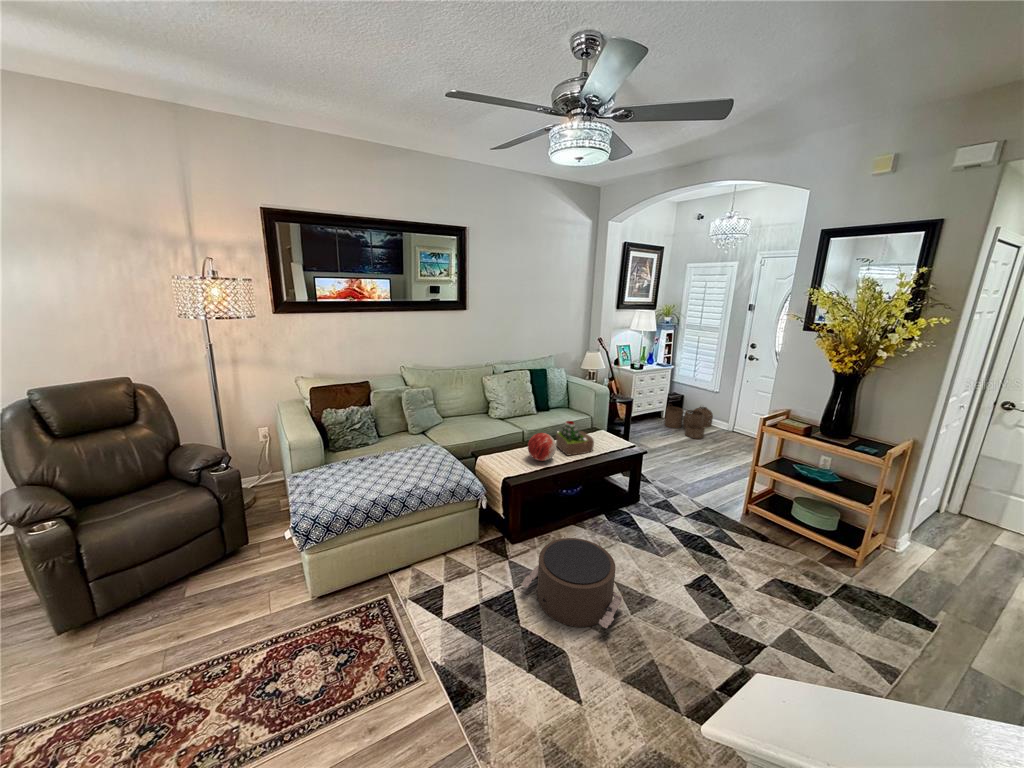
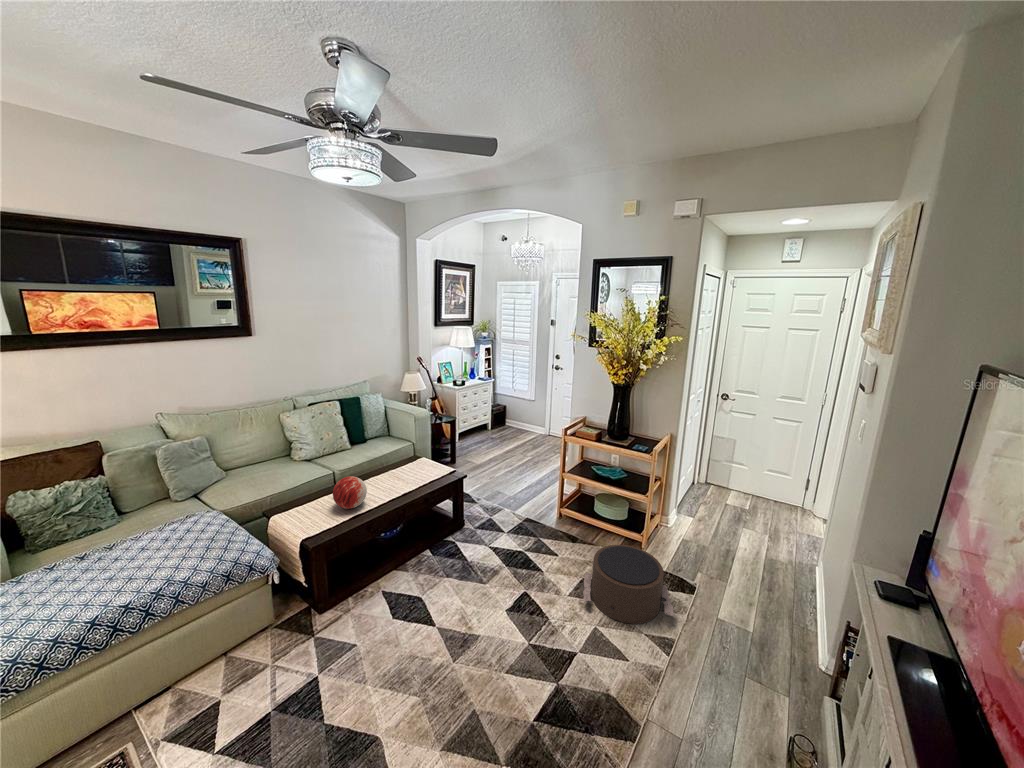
woven basket: present [665,406,713,439] -> none [491,414,533,448]
succulent plant: present [556,421,594,455] -> none [369,457,411,496]
pouf: present [521,538,623,628] -> present [583,545,673,624]

